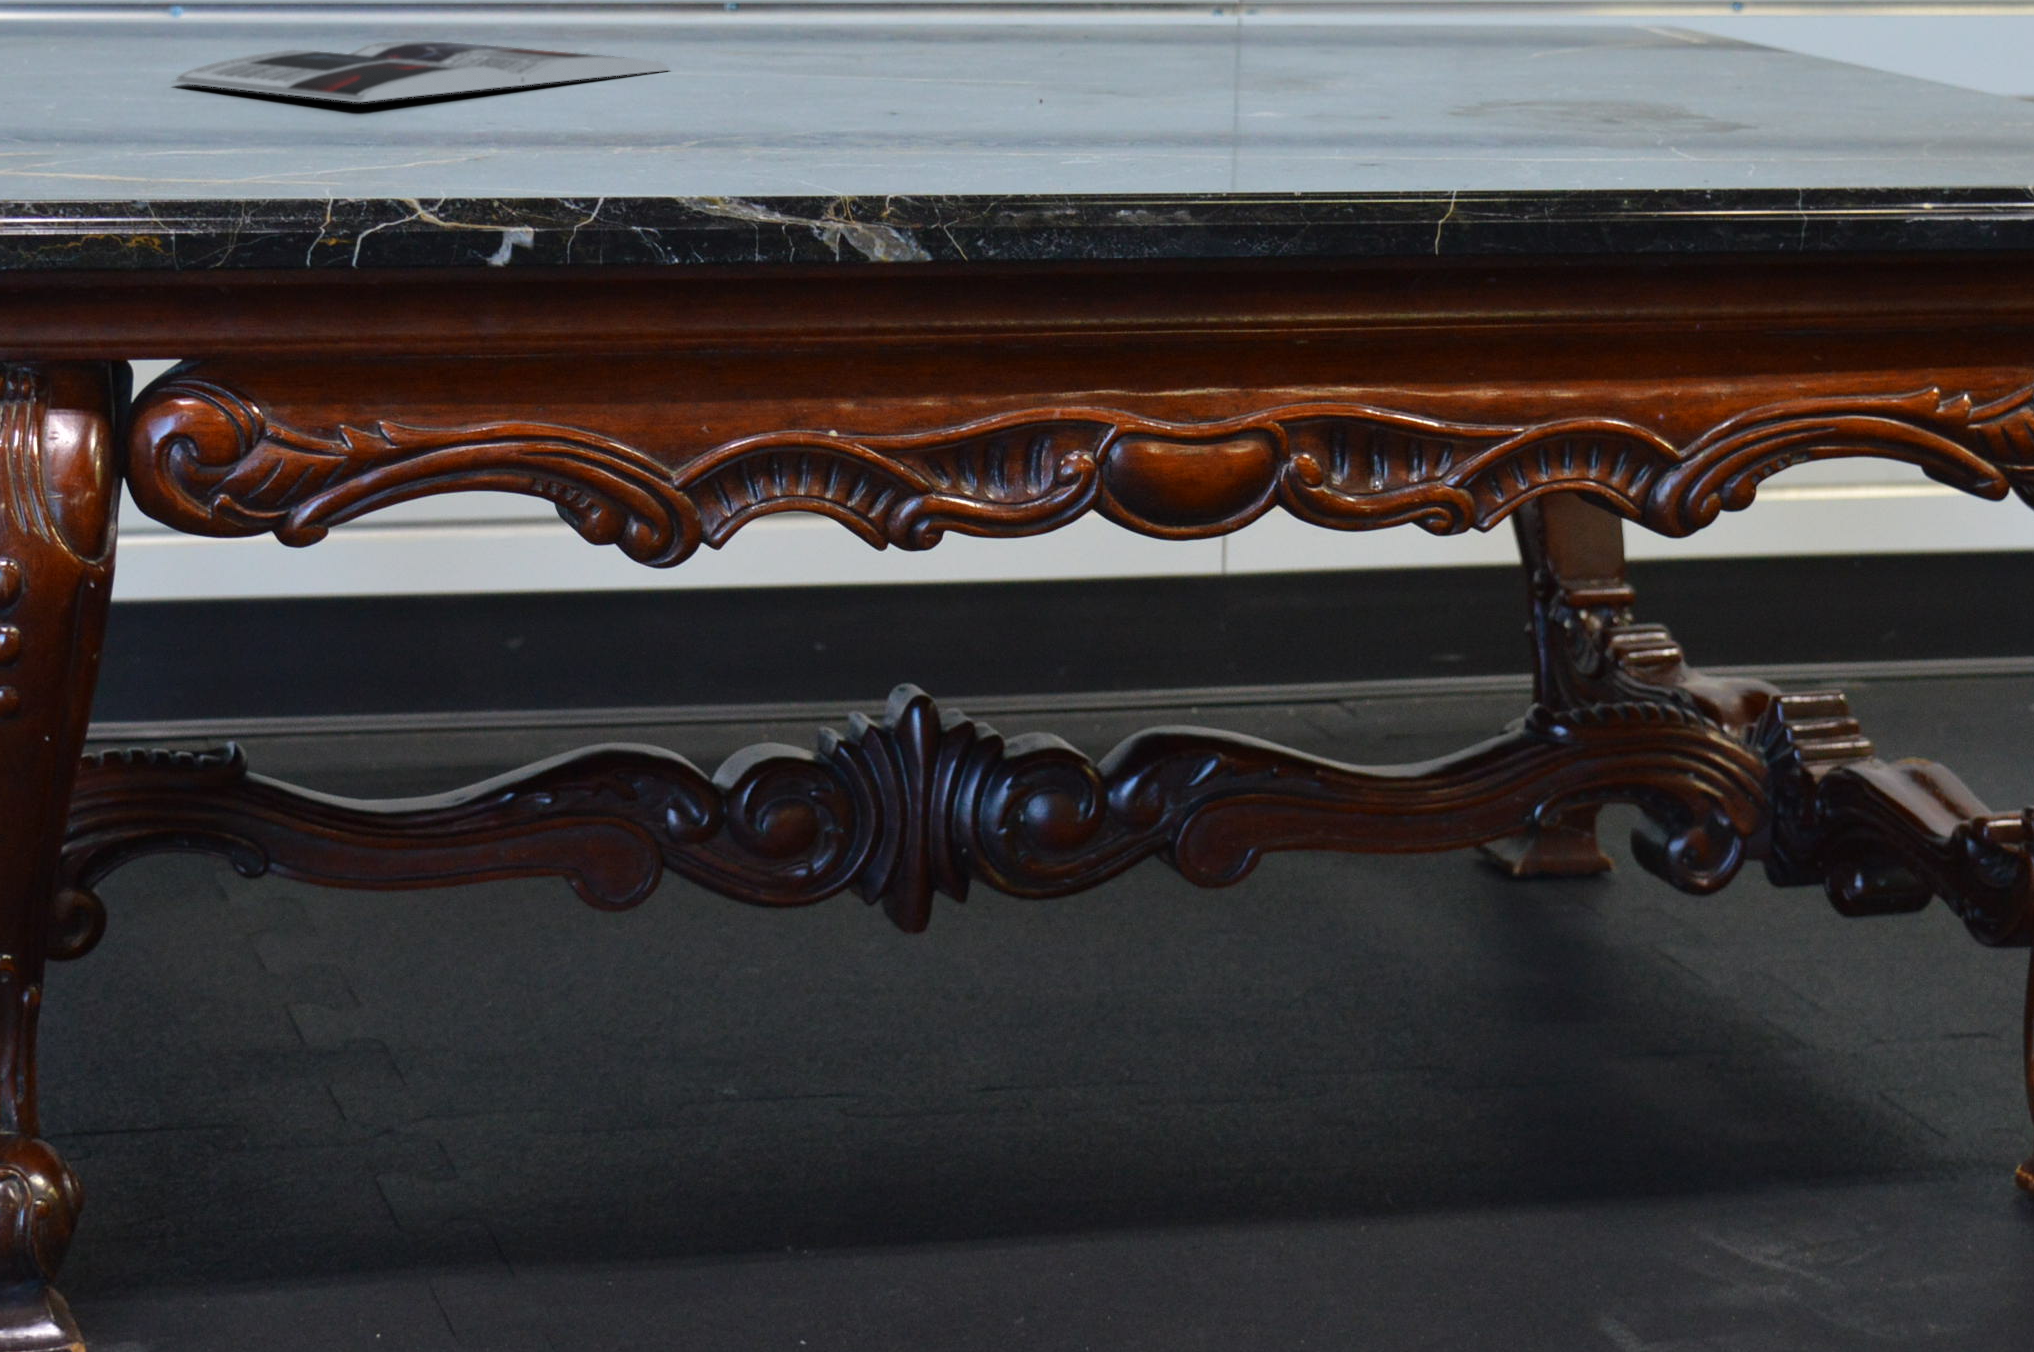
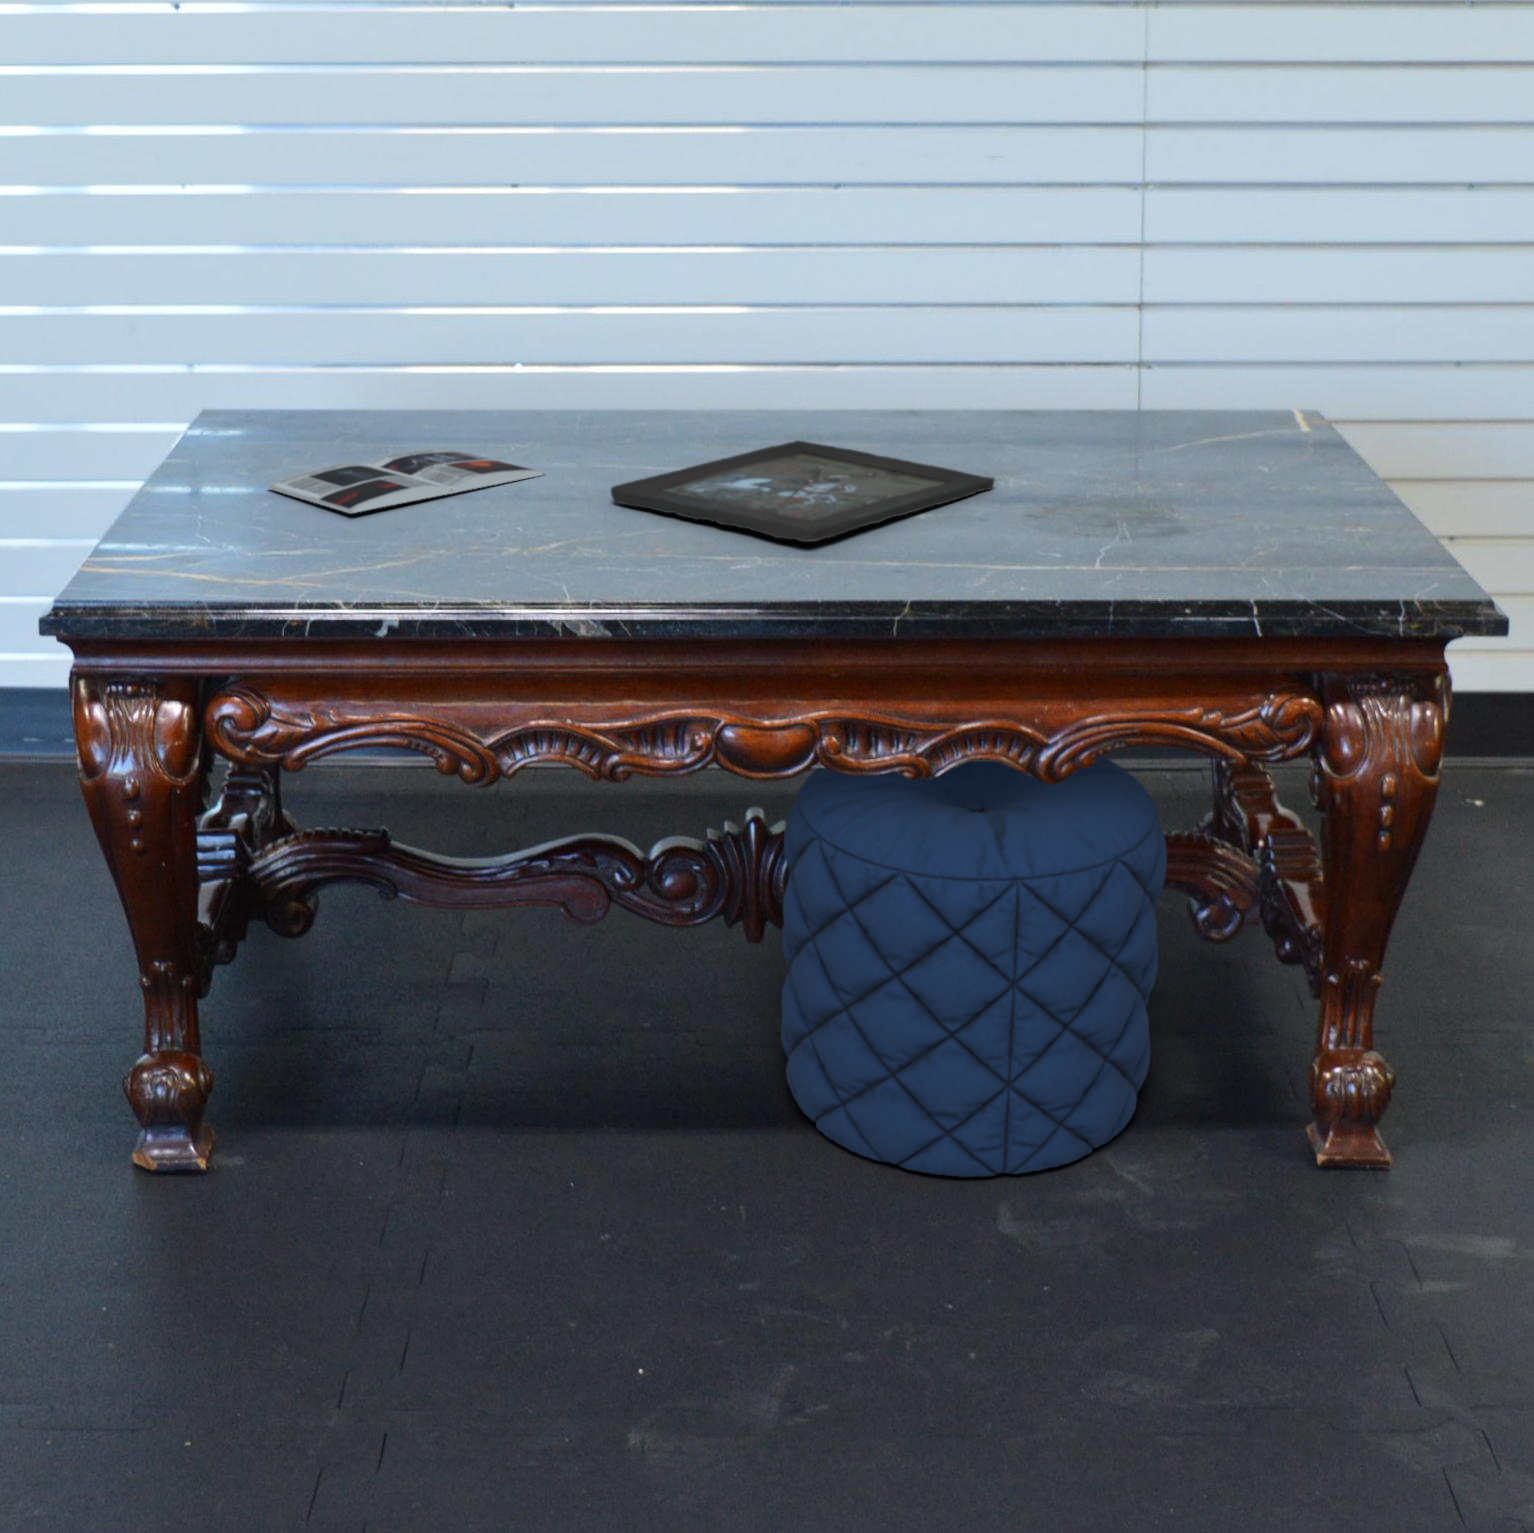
tray: none [822,30,1469,122] -> present [611,440,995,542]
pouf: none [1141,503,1834,1273] -> present [781,755,1167,1177]

